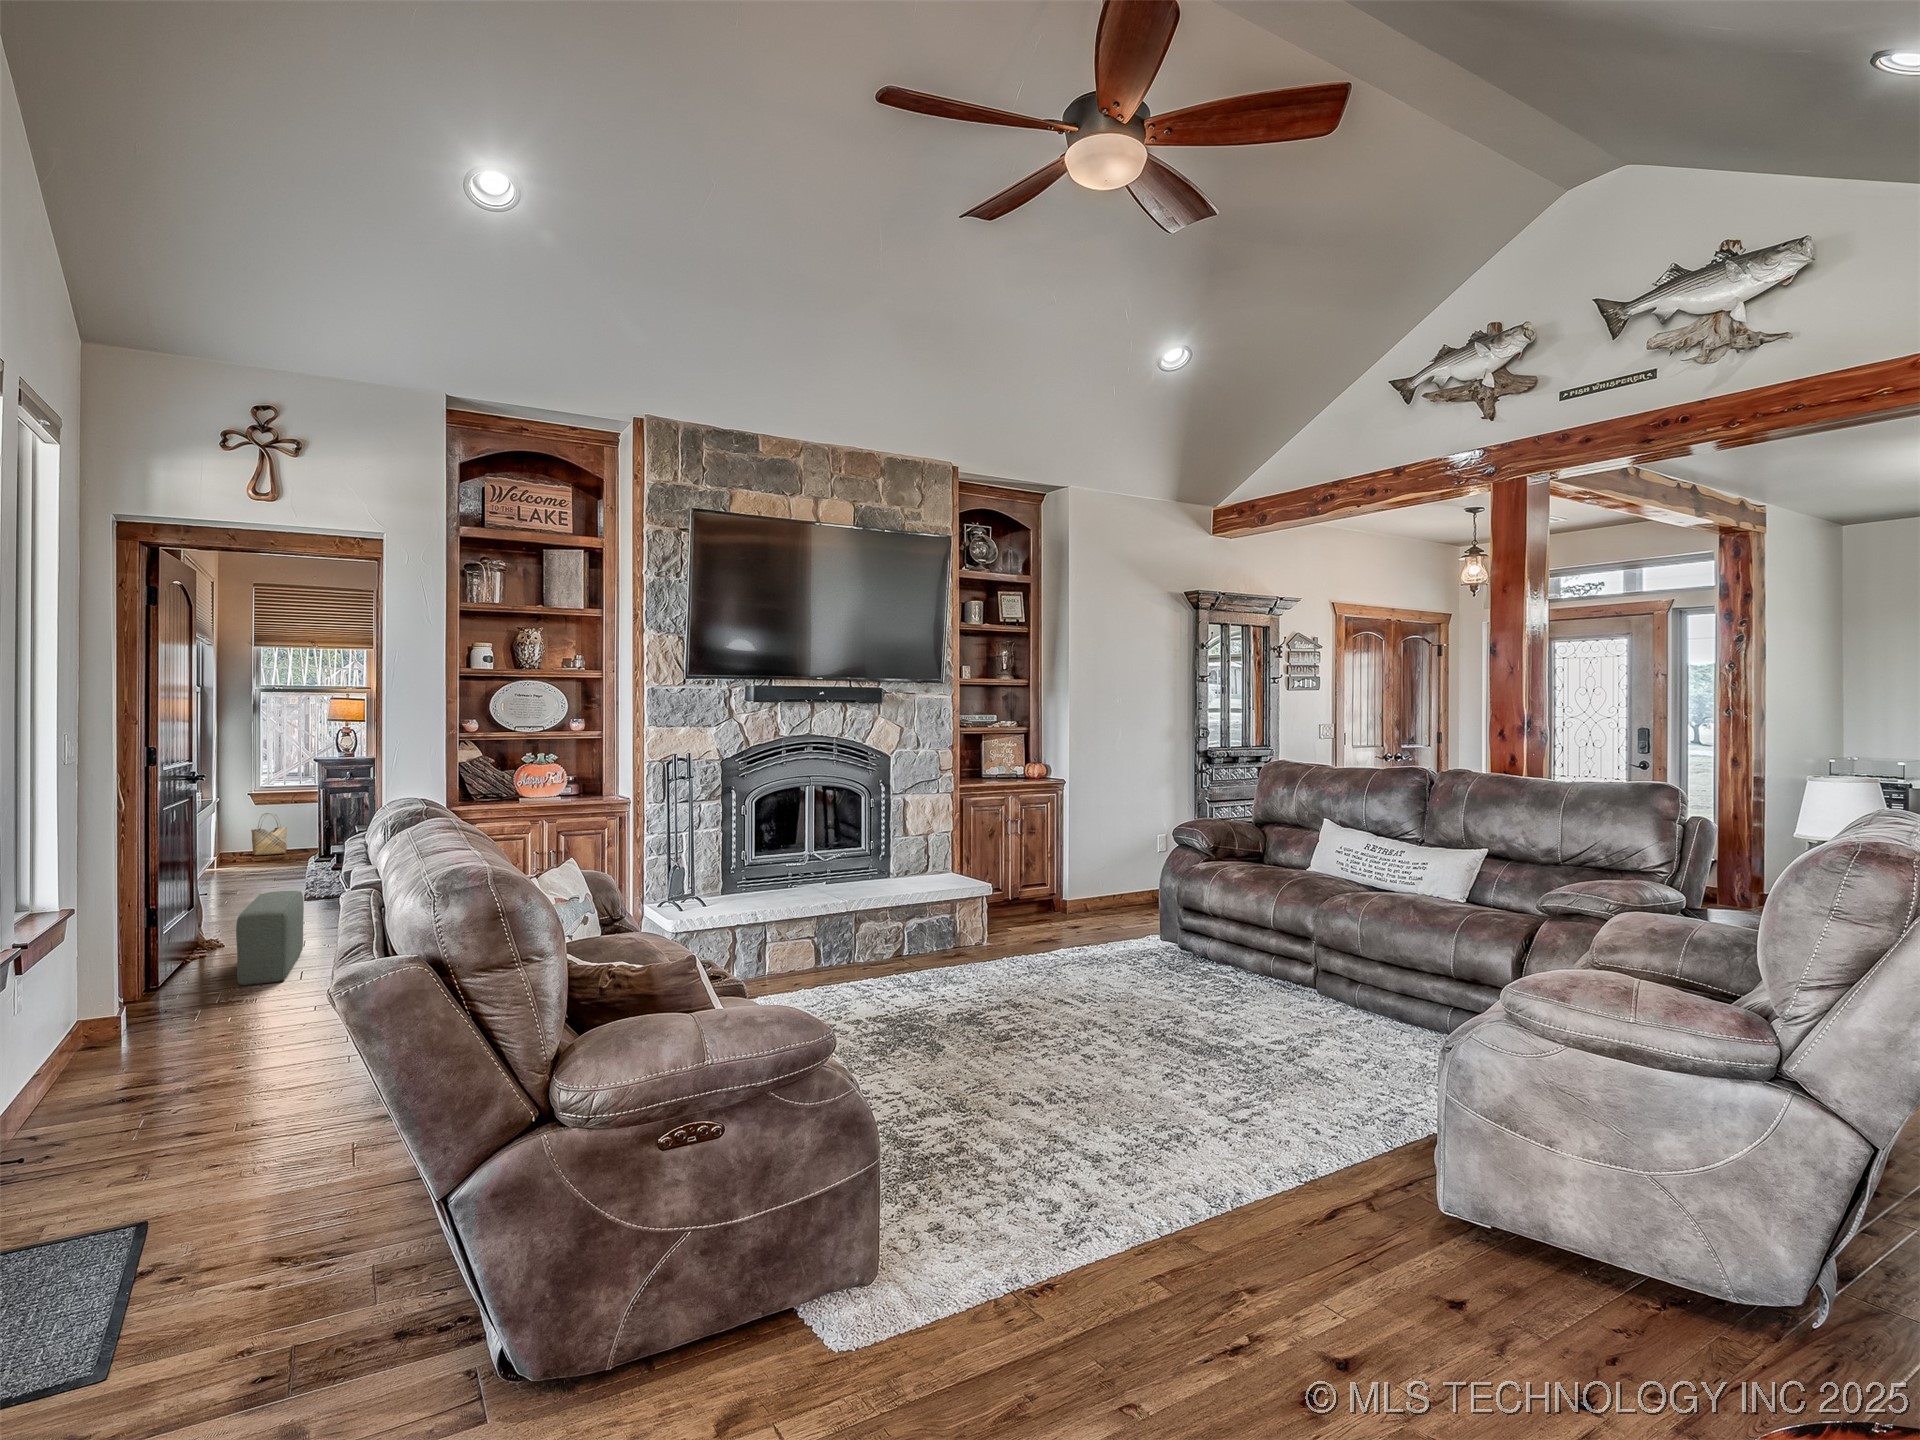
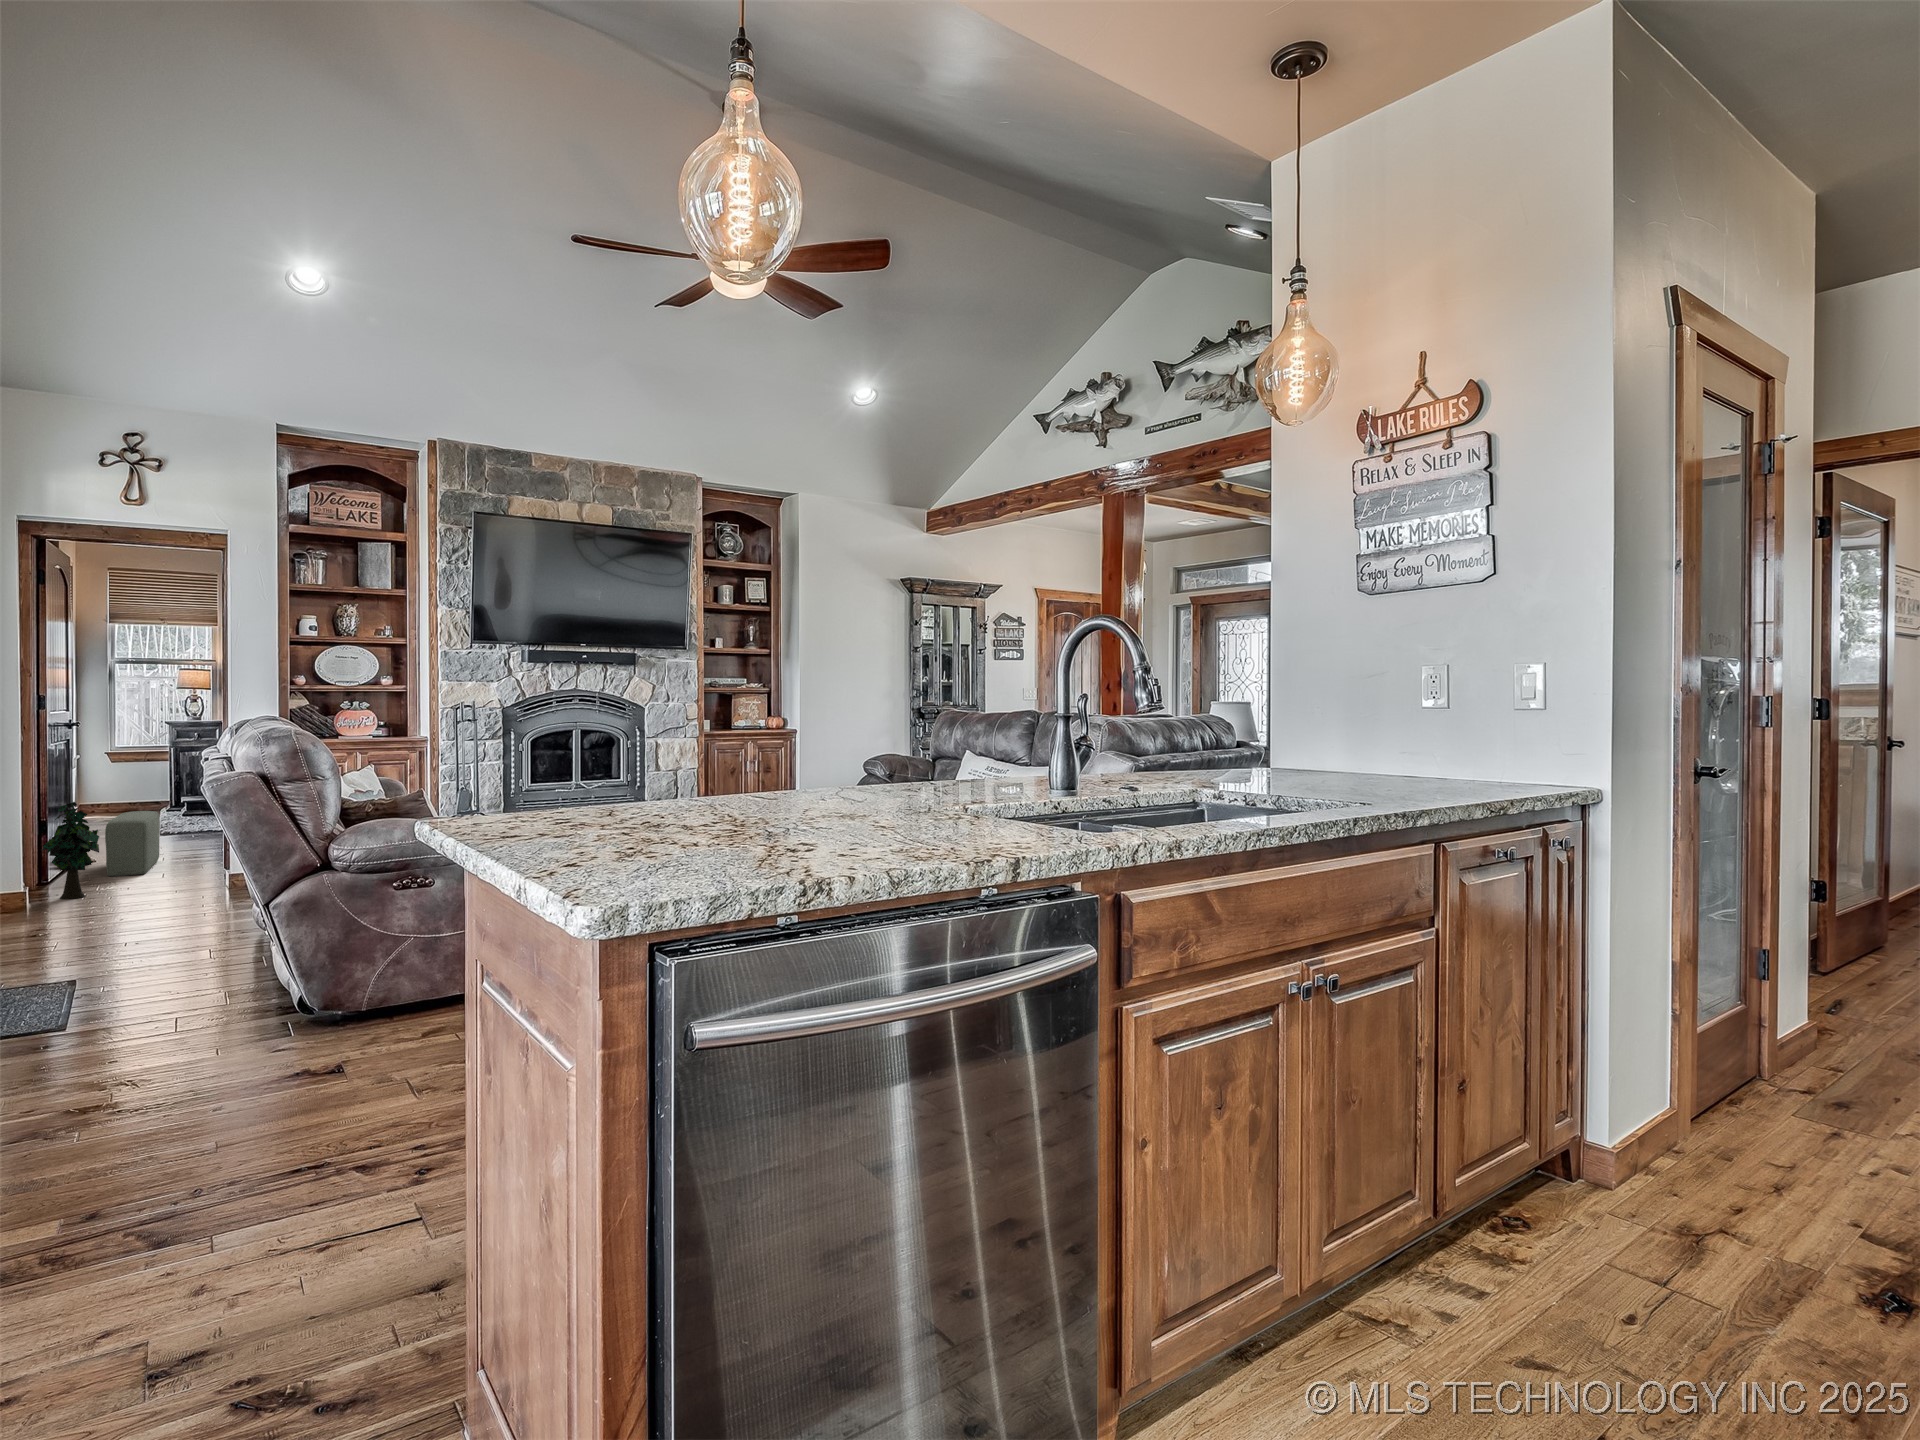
woven basket: present [251,813,287,855] -> none [104,771,138,808]
decorative plant: none [146,902,224,1037] -> present [41,802,99,899]

